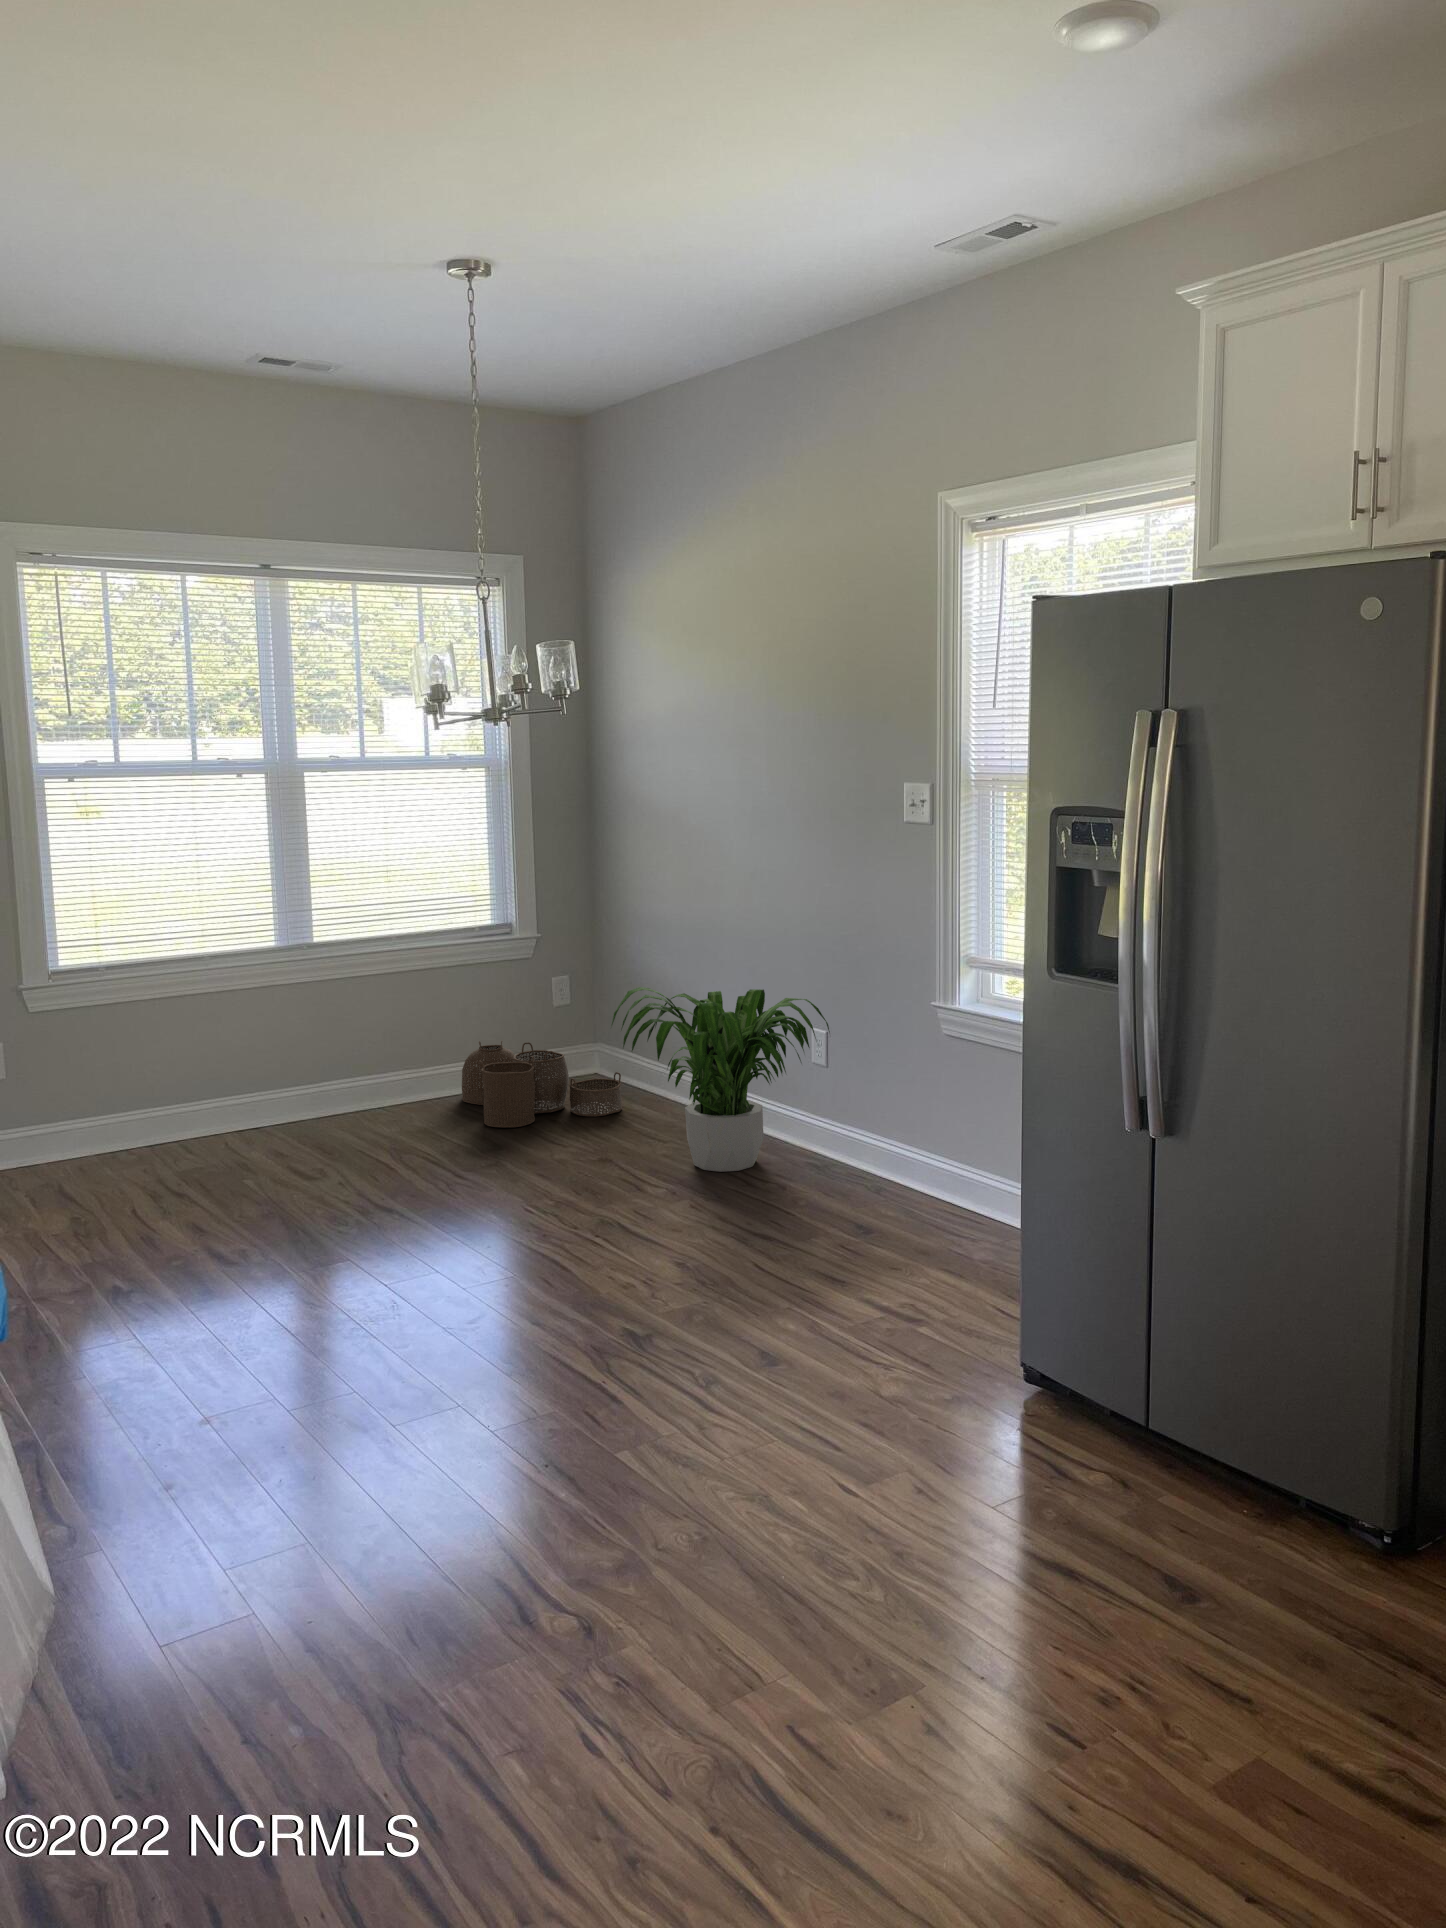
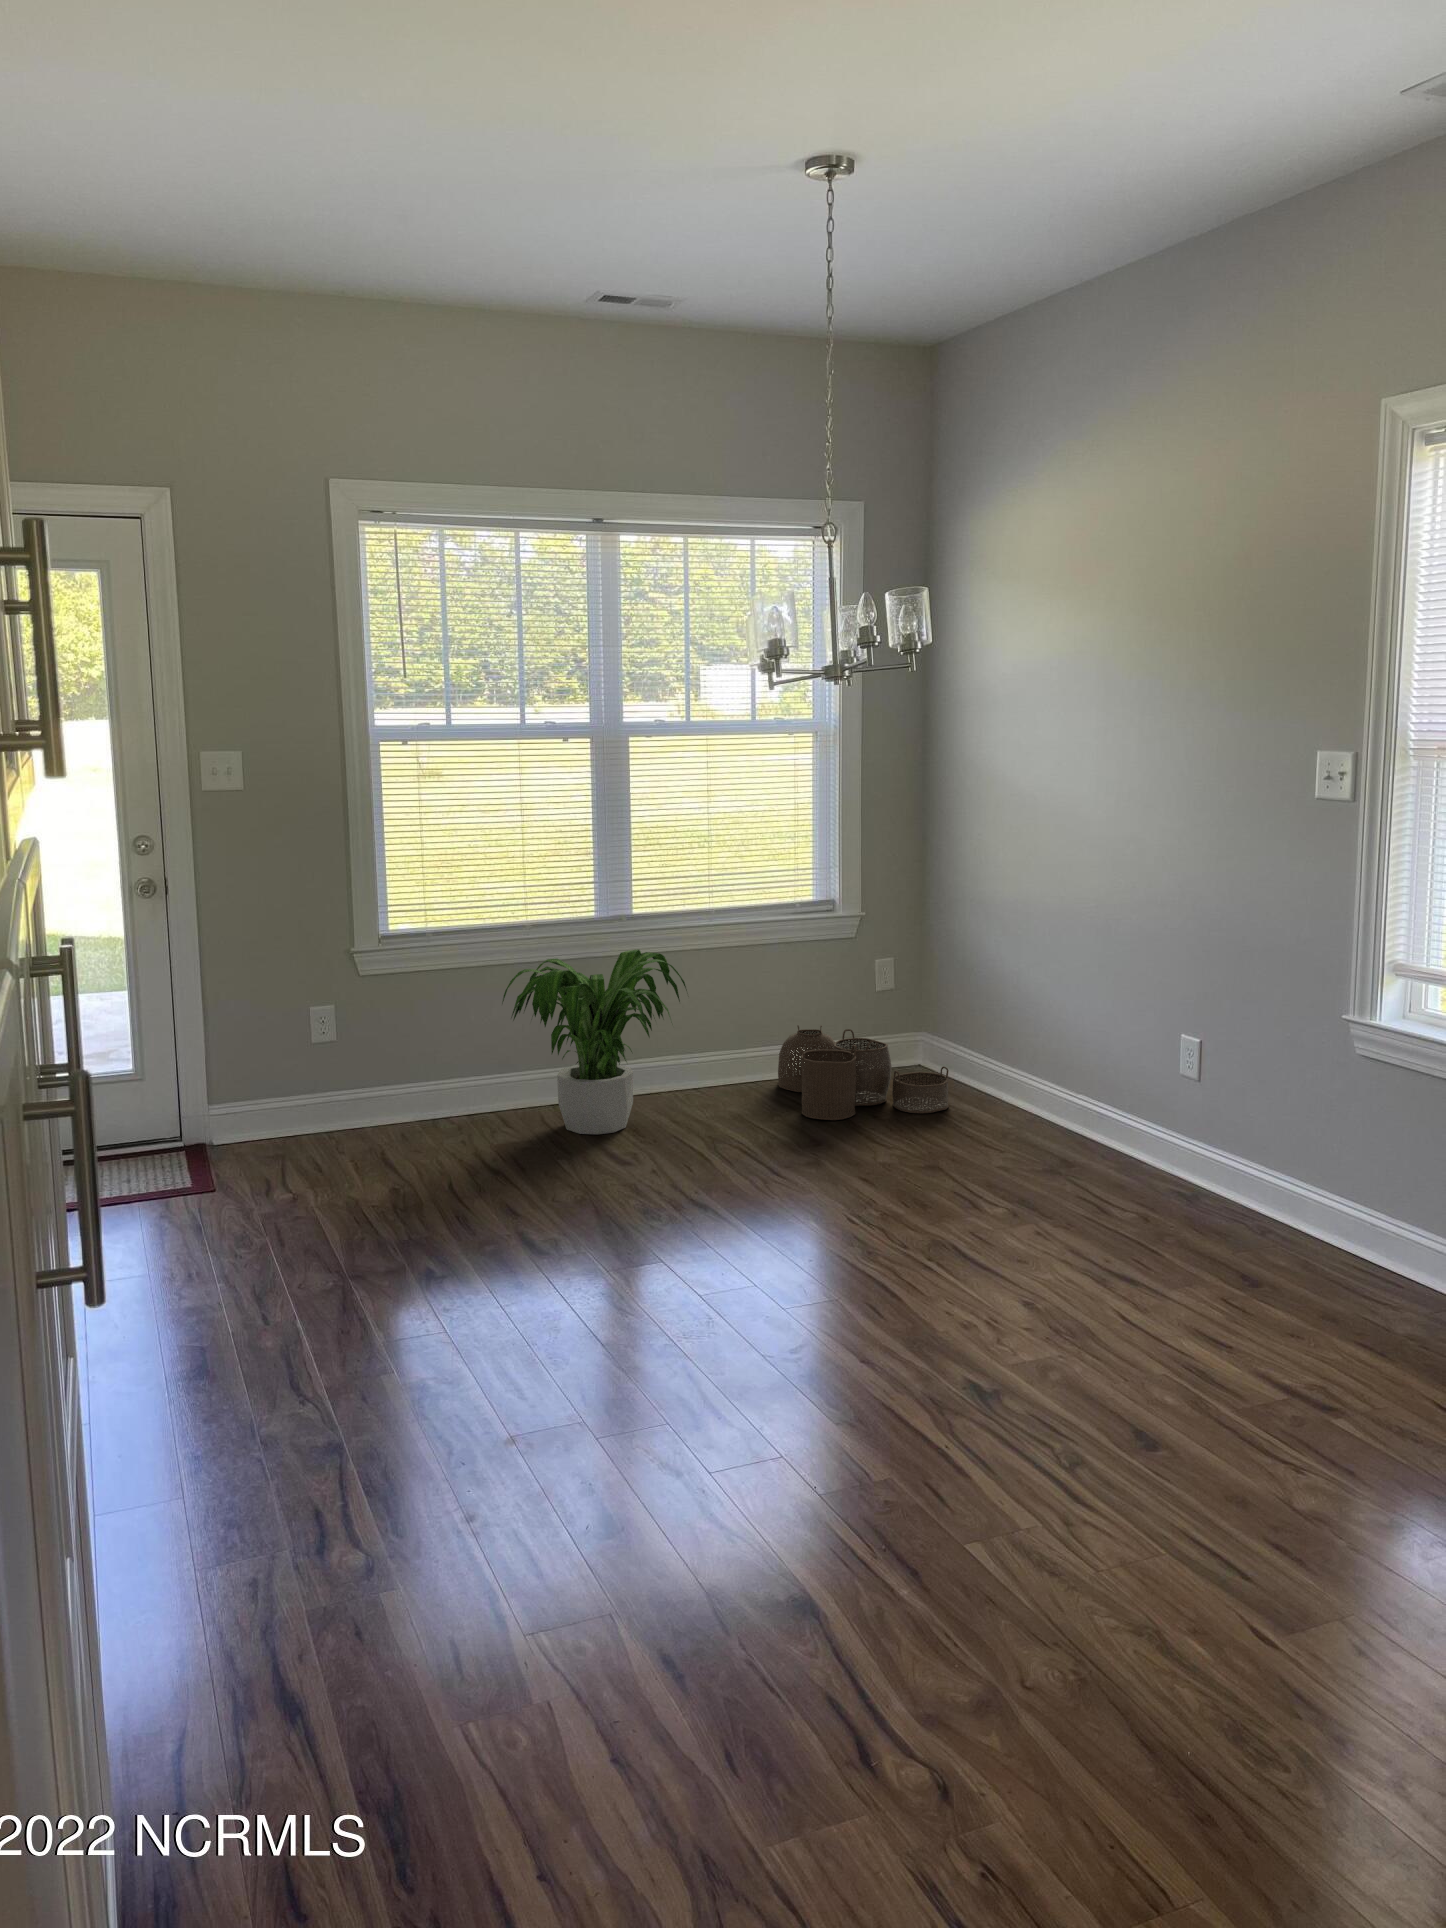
potted plant: present [611,987,830,1172] -> present [502,949,687,1134]

